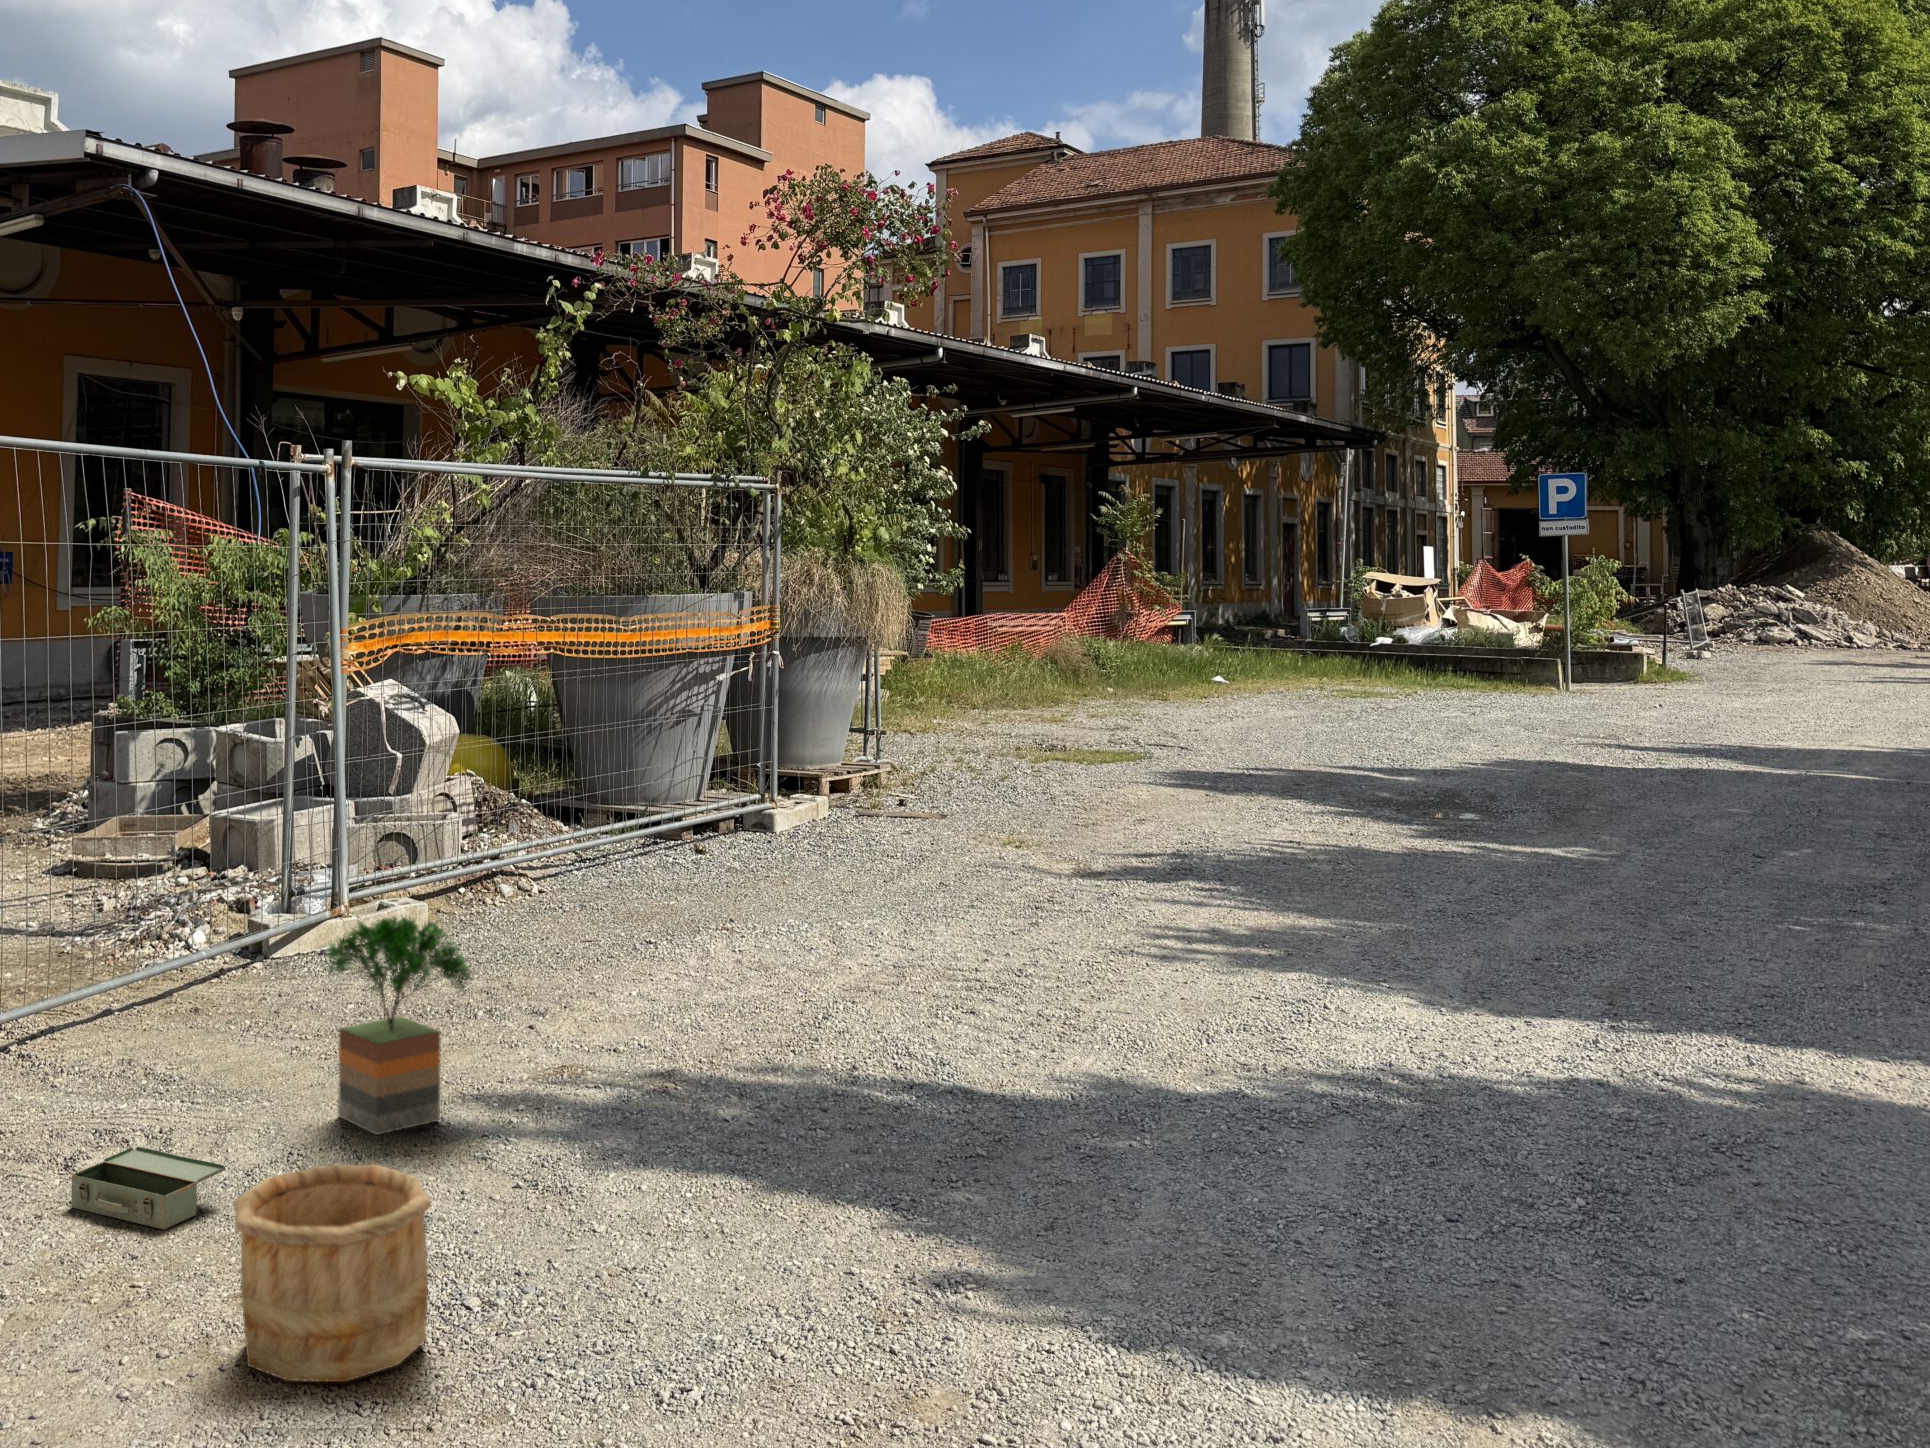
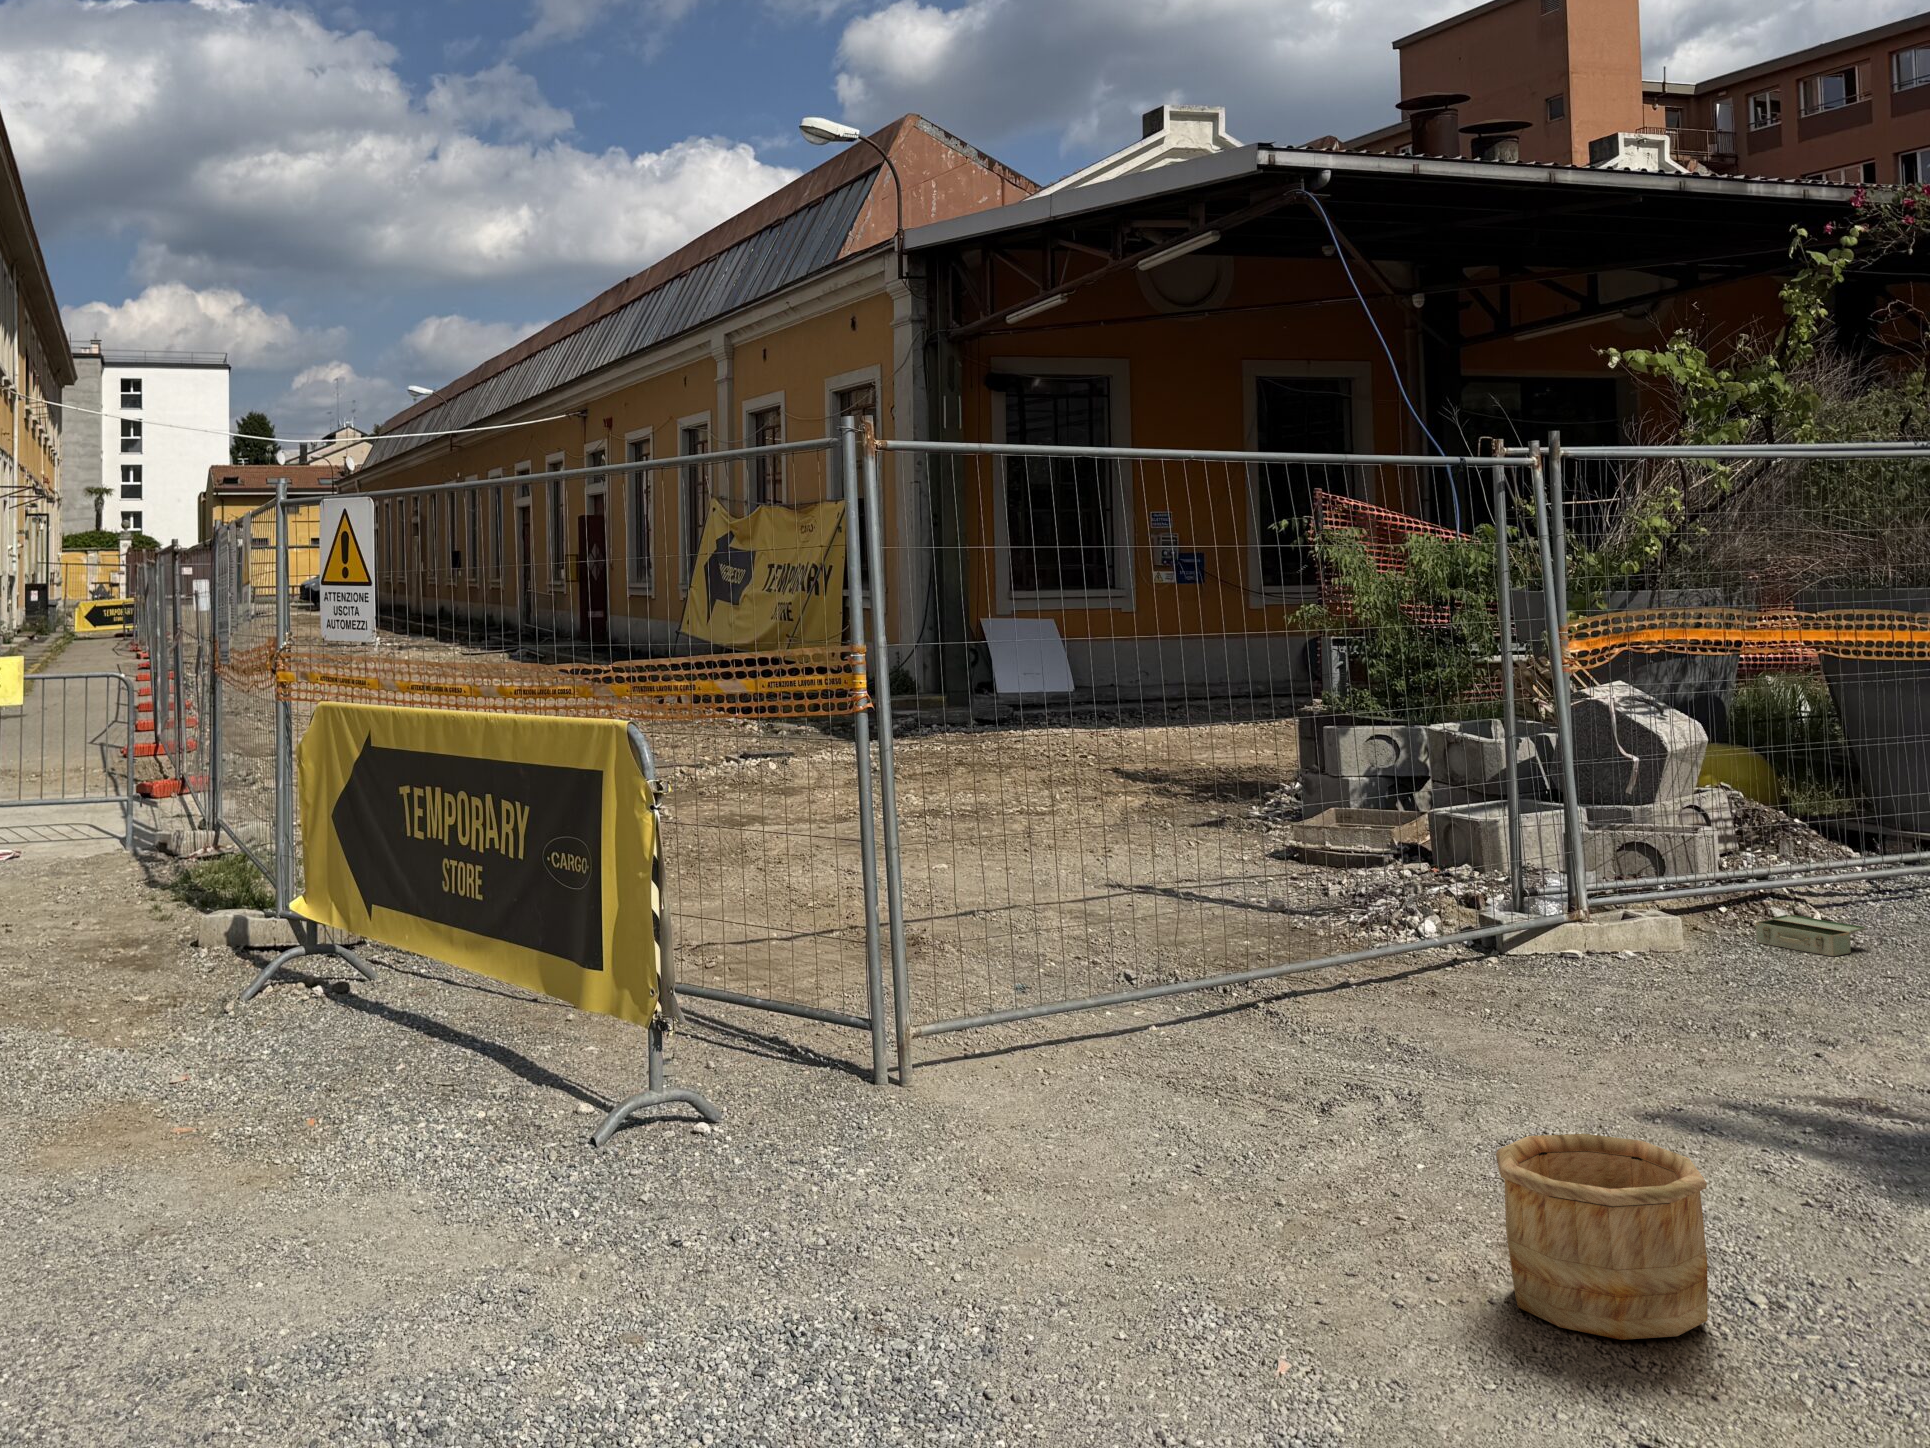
potted tree: present [323,916,472,1135] -> none [1567,909,1744,1130]
toolbox: present [71,1147,226,1229] -> present [1756,915,1866,956]

